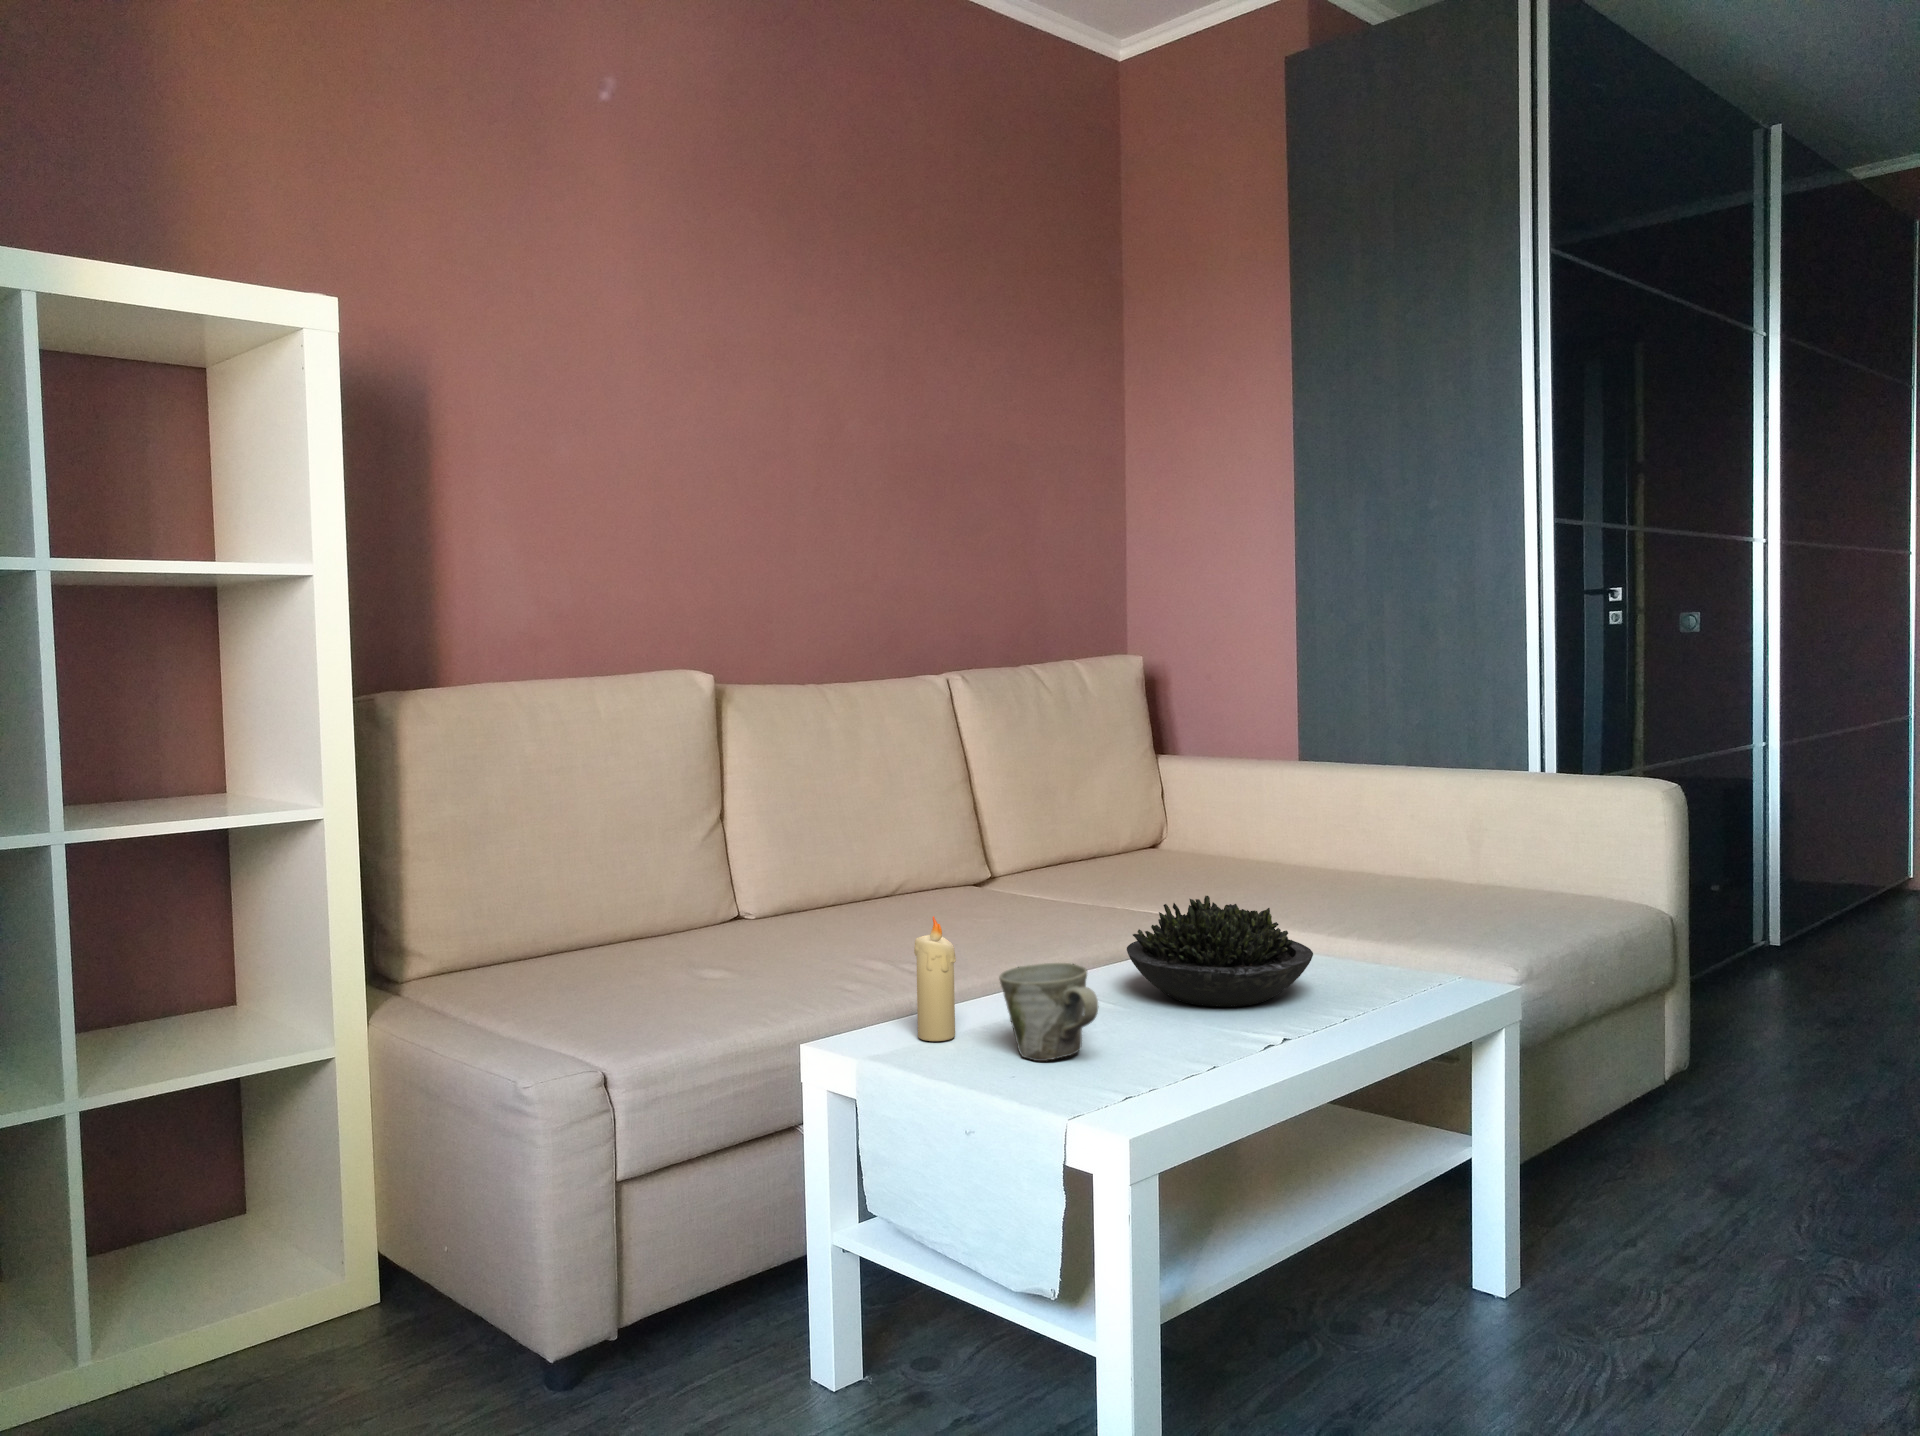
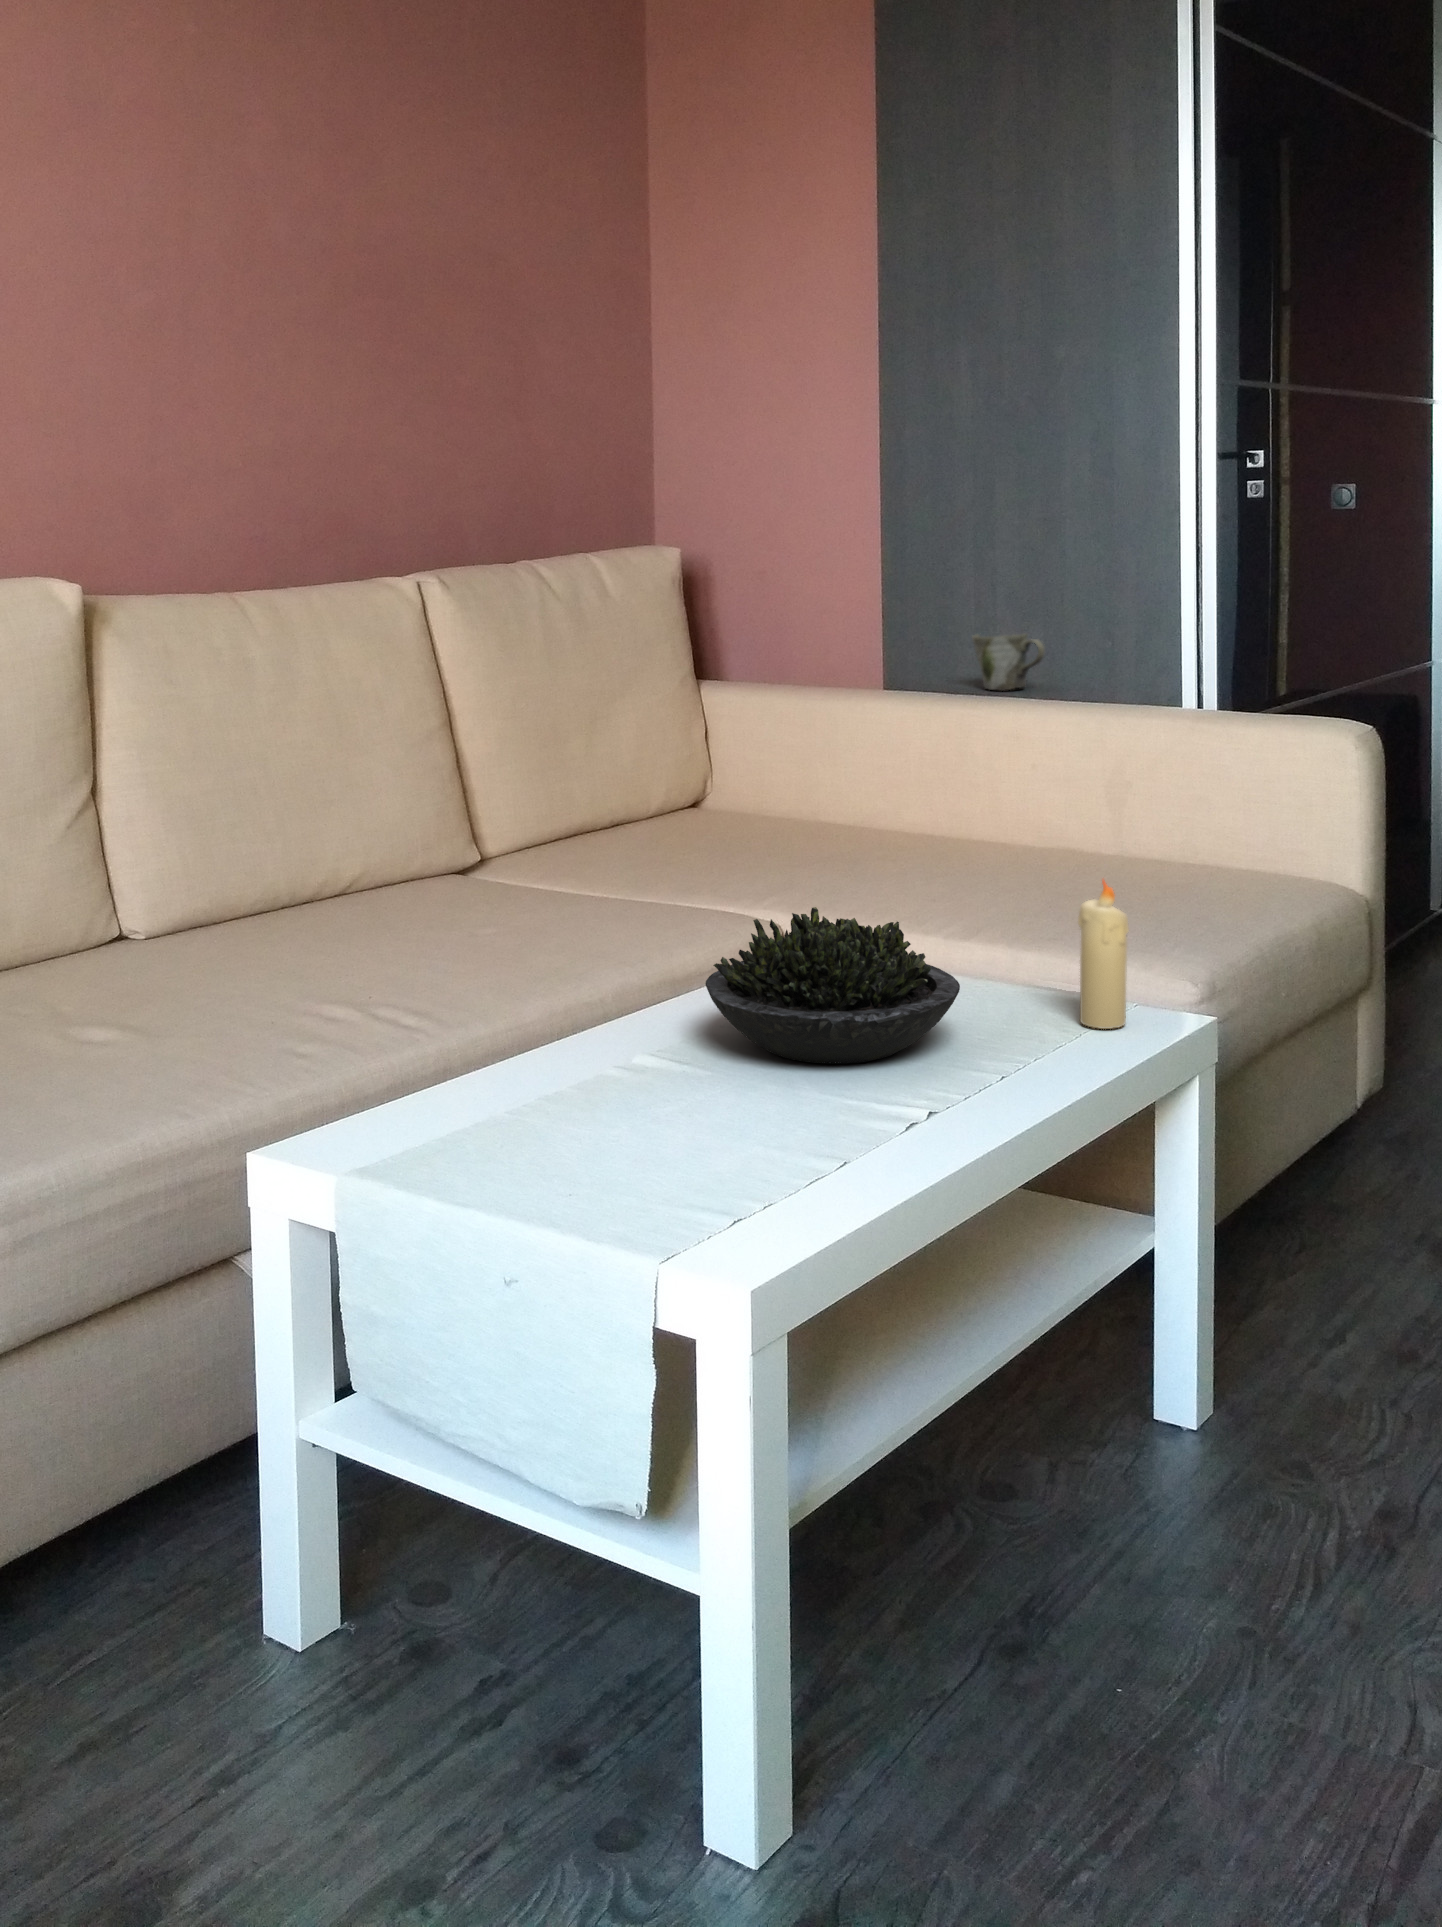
candle: present [914,916,956,1041] -> present [1078,880,1129,1029]
mug: present [999,963,1098,1061] -> present [972,634,1046,691]

